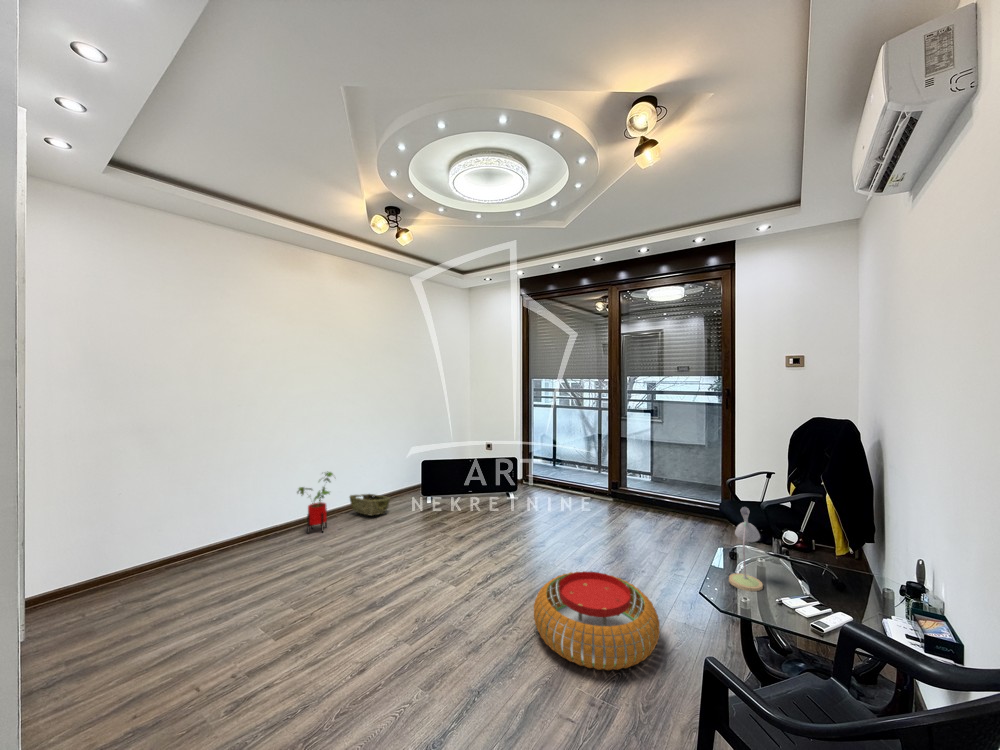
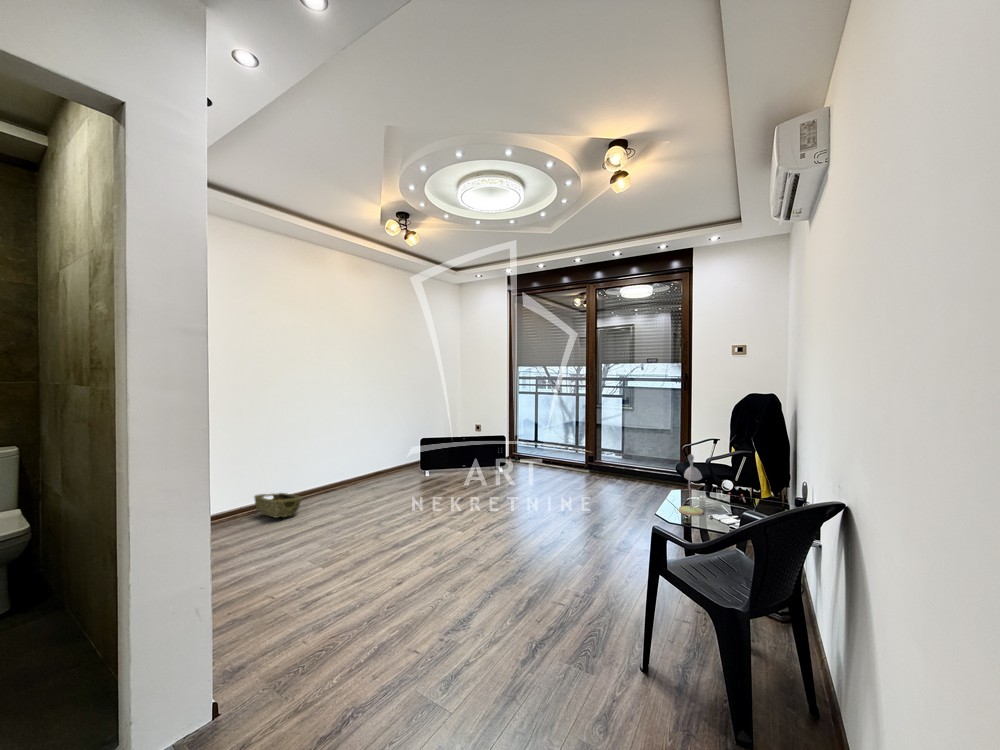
house plant: present [297,472,333,533] -> none [313,446,347,500]
woven basket: present [350,494,390,515] -> present [254,493,302,518]
pouf: present [534,571,660,670] -> none [530,513,627,577]

